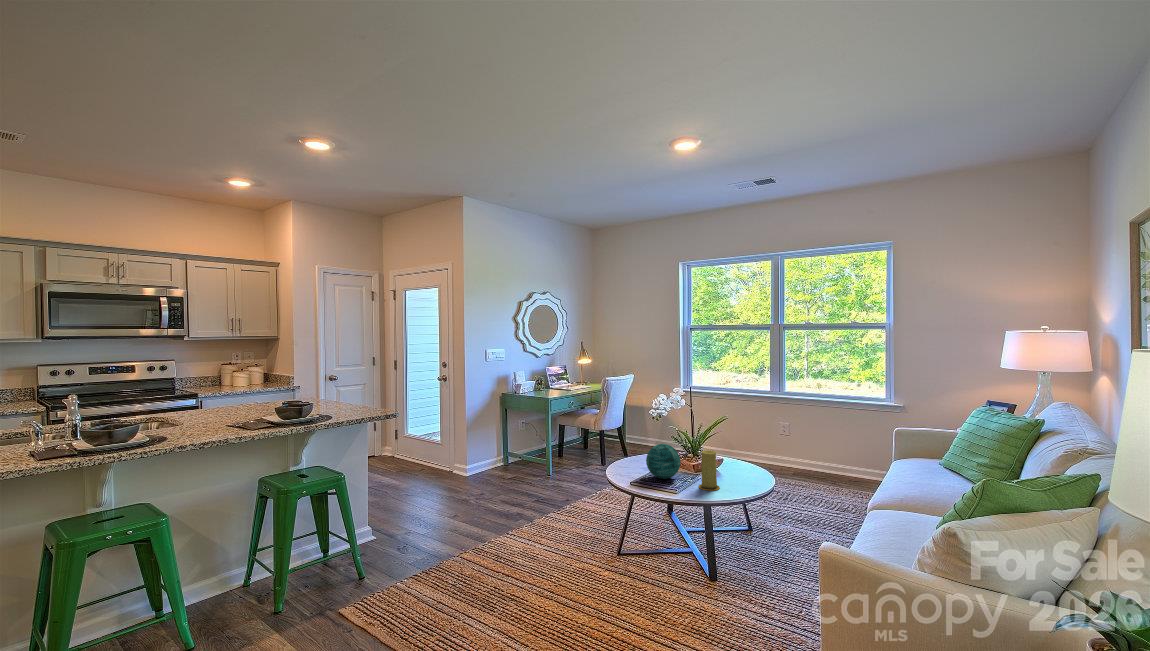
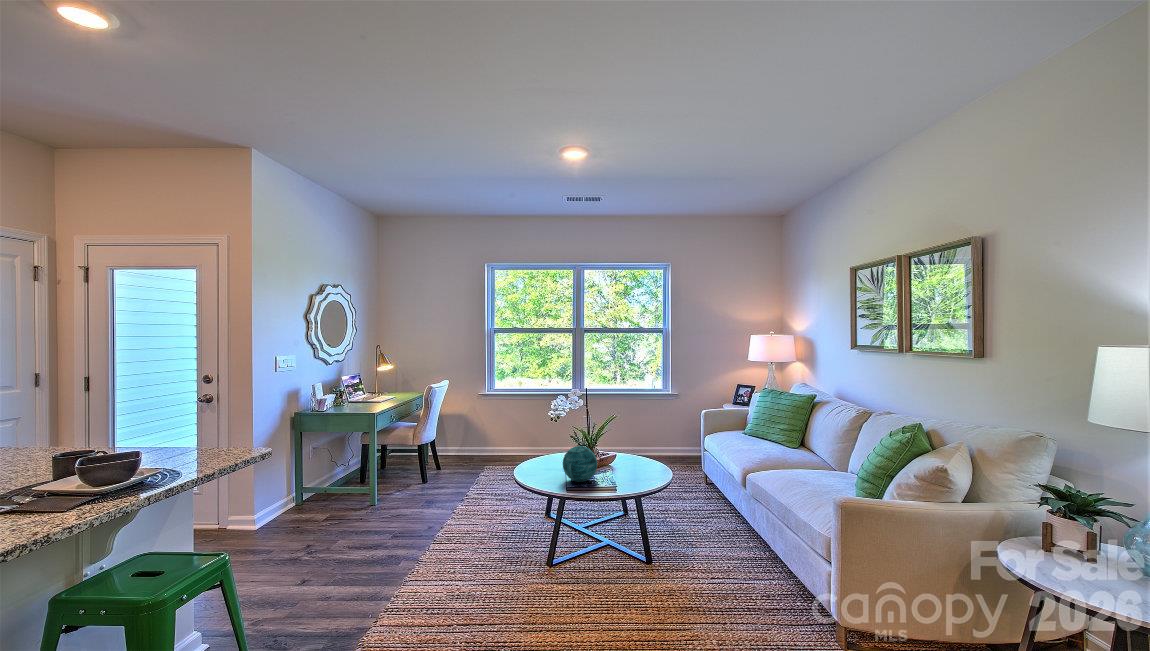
candle: present [699,451,720,490] -> none [619,446,639,485]

